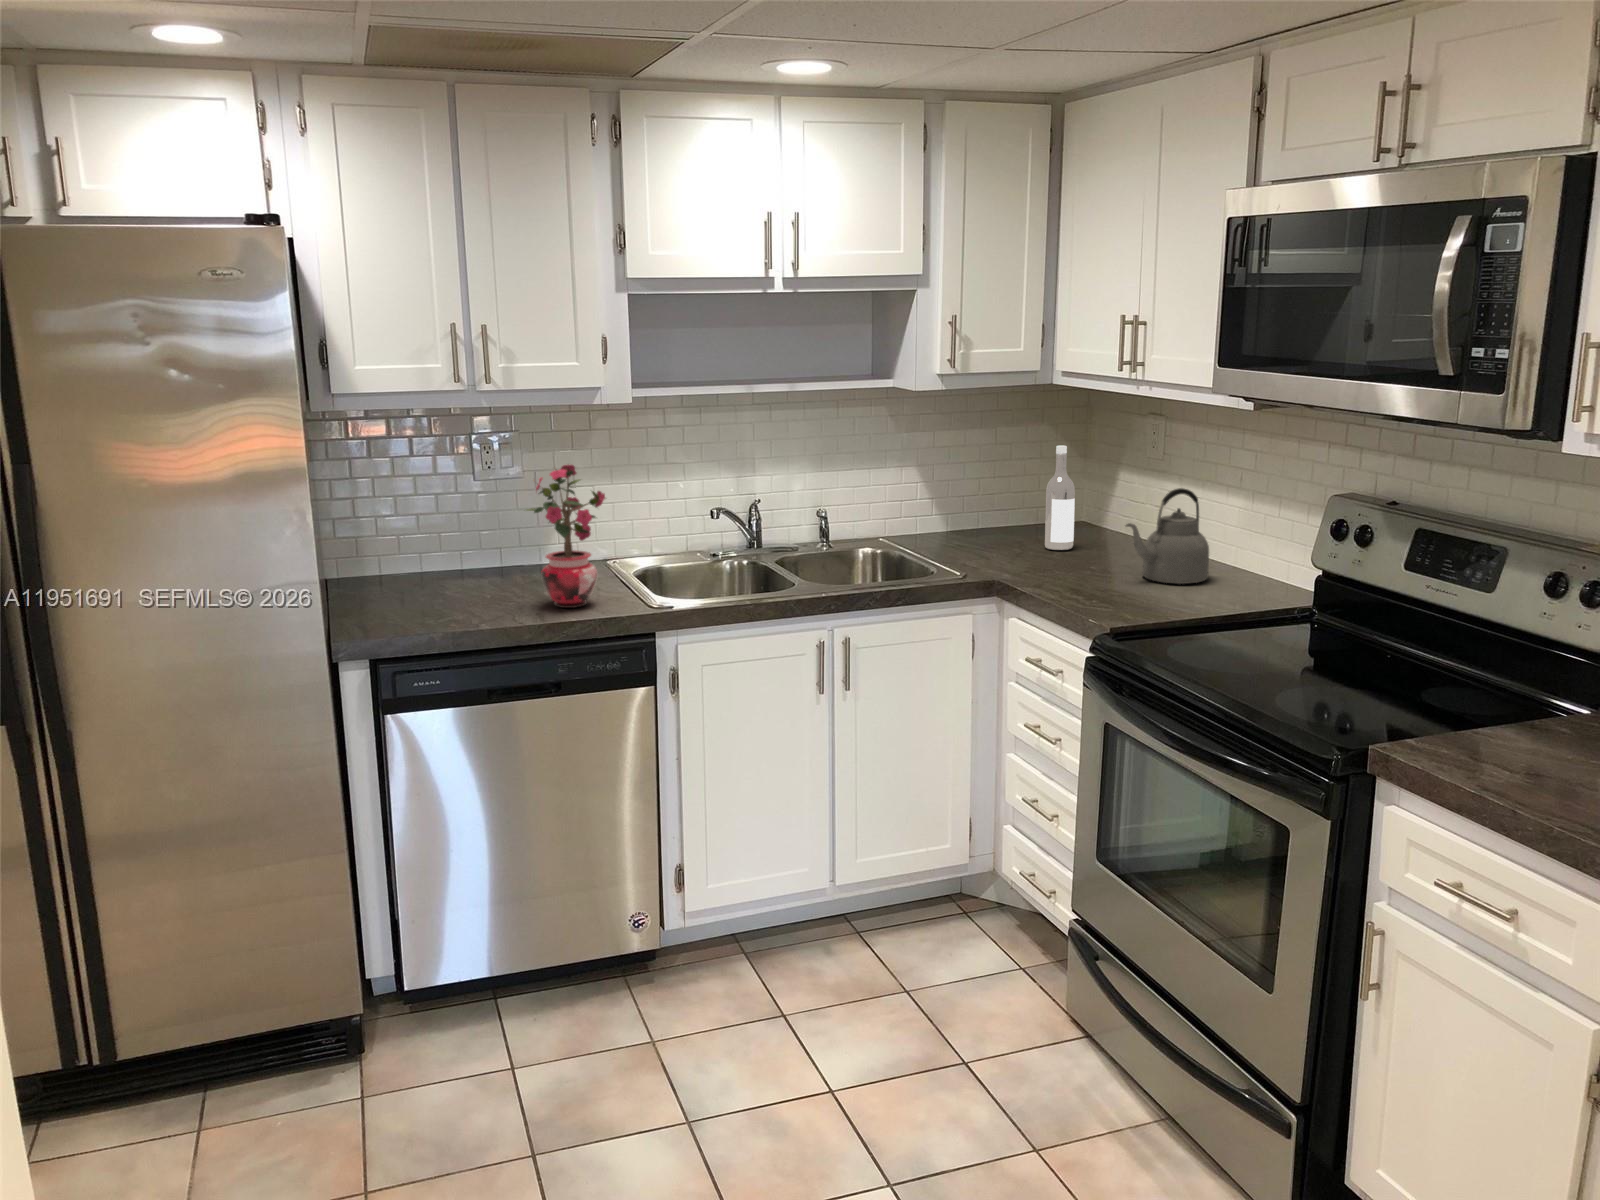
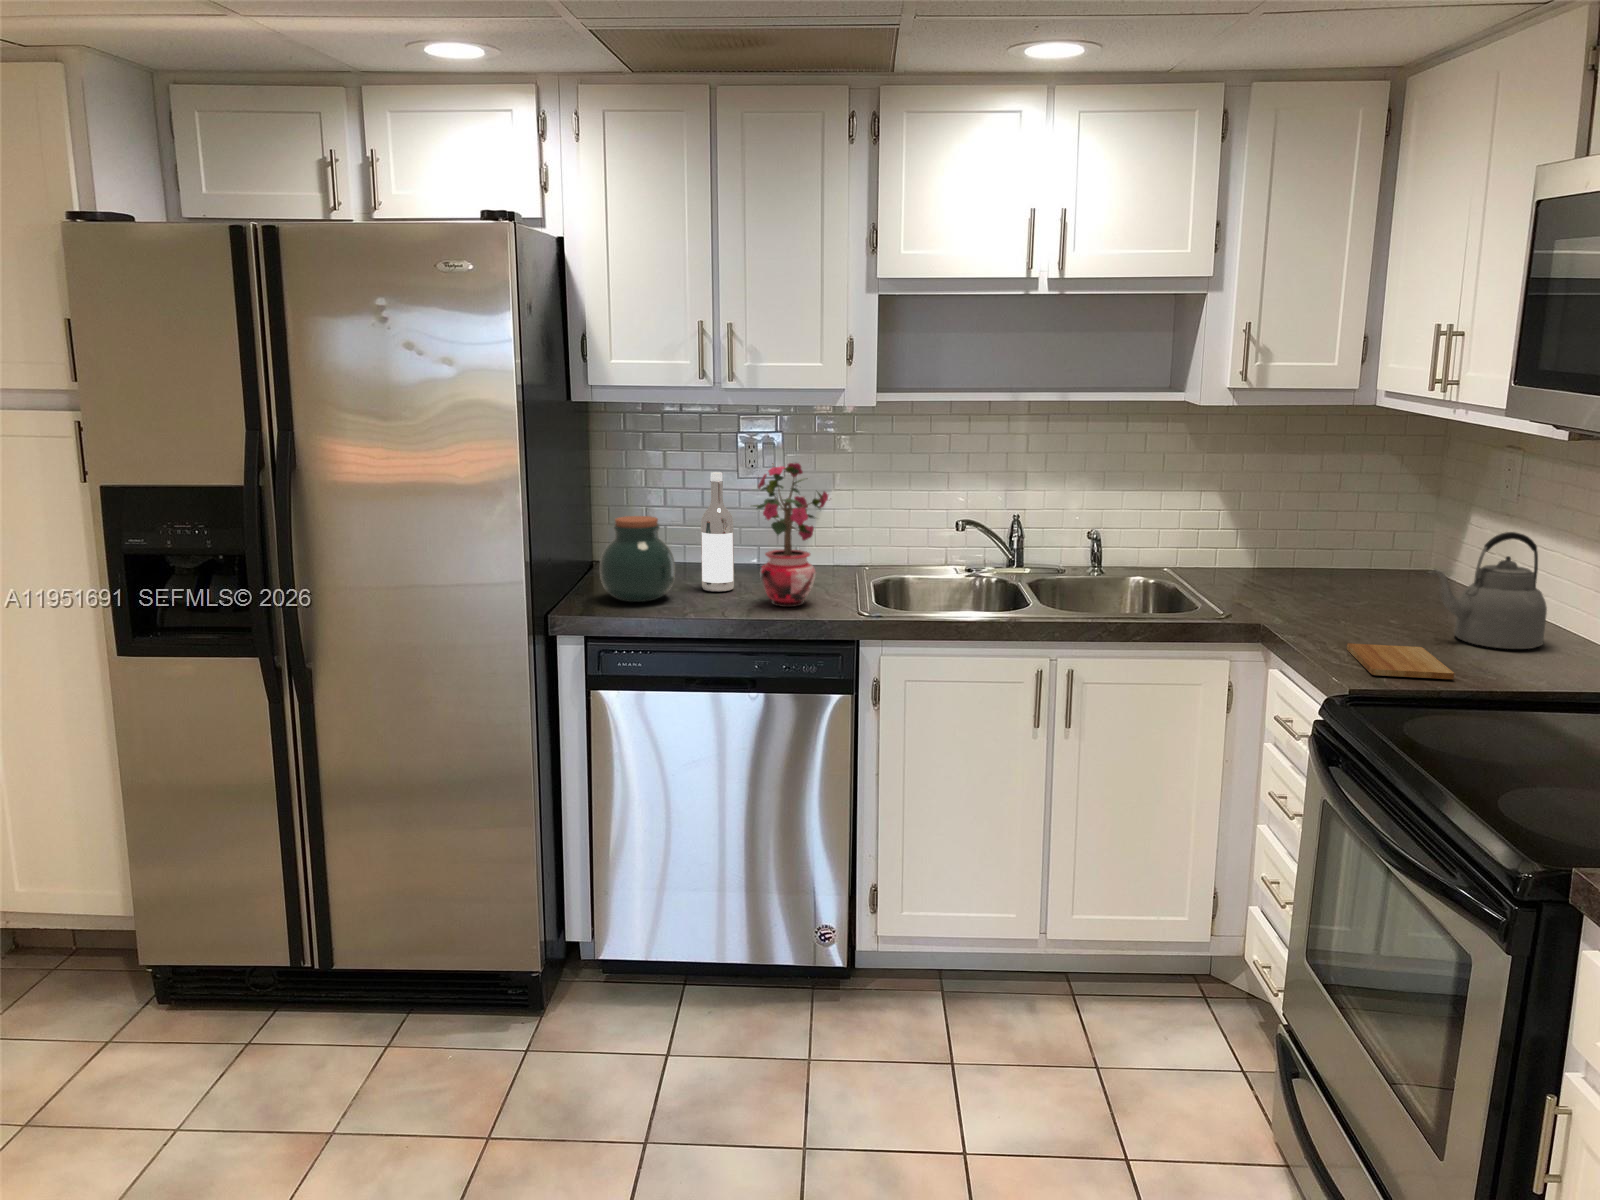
wine bottle: present [1045,446,1075,550] -> present [701,472,734,592]
jar: none [370,528,450,619] -> present [600,516,675,602]
cutting board: none [1074,589,1166,616] -> present [1347,643,1454,679]

